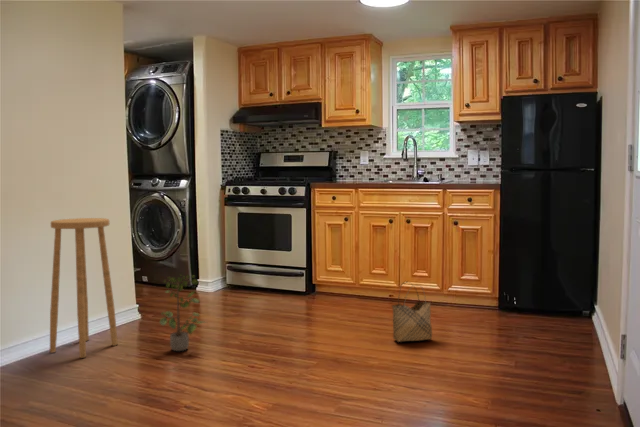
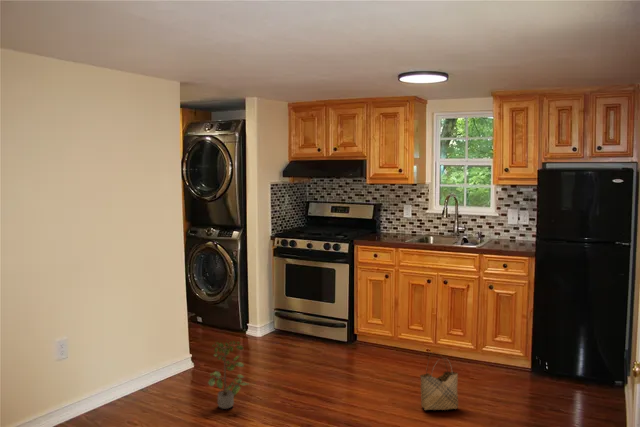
stool: present [50,218,118,358] -> none [115,284,173,412]

